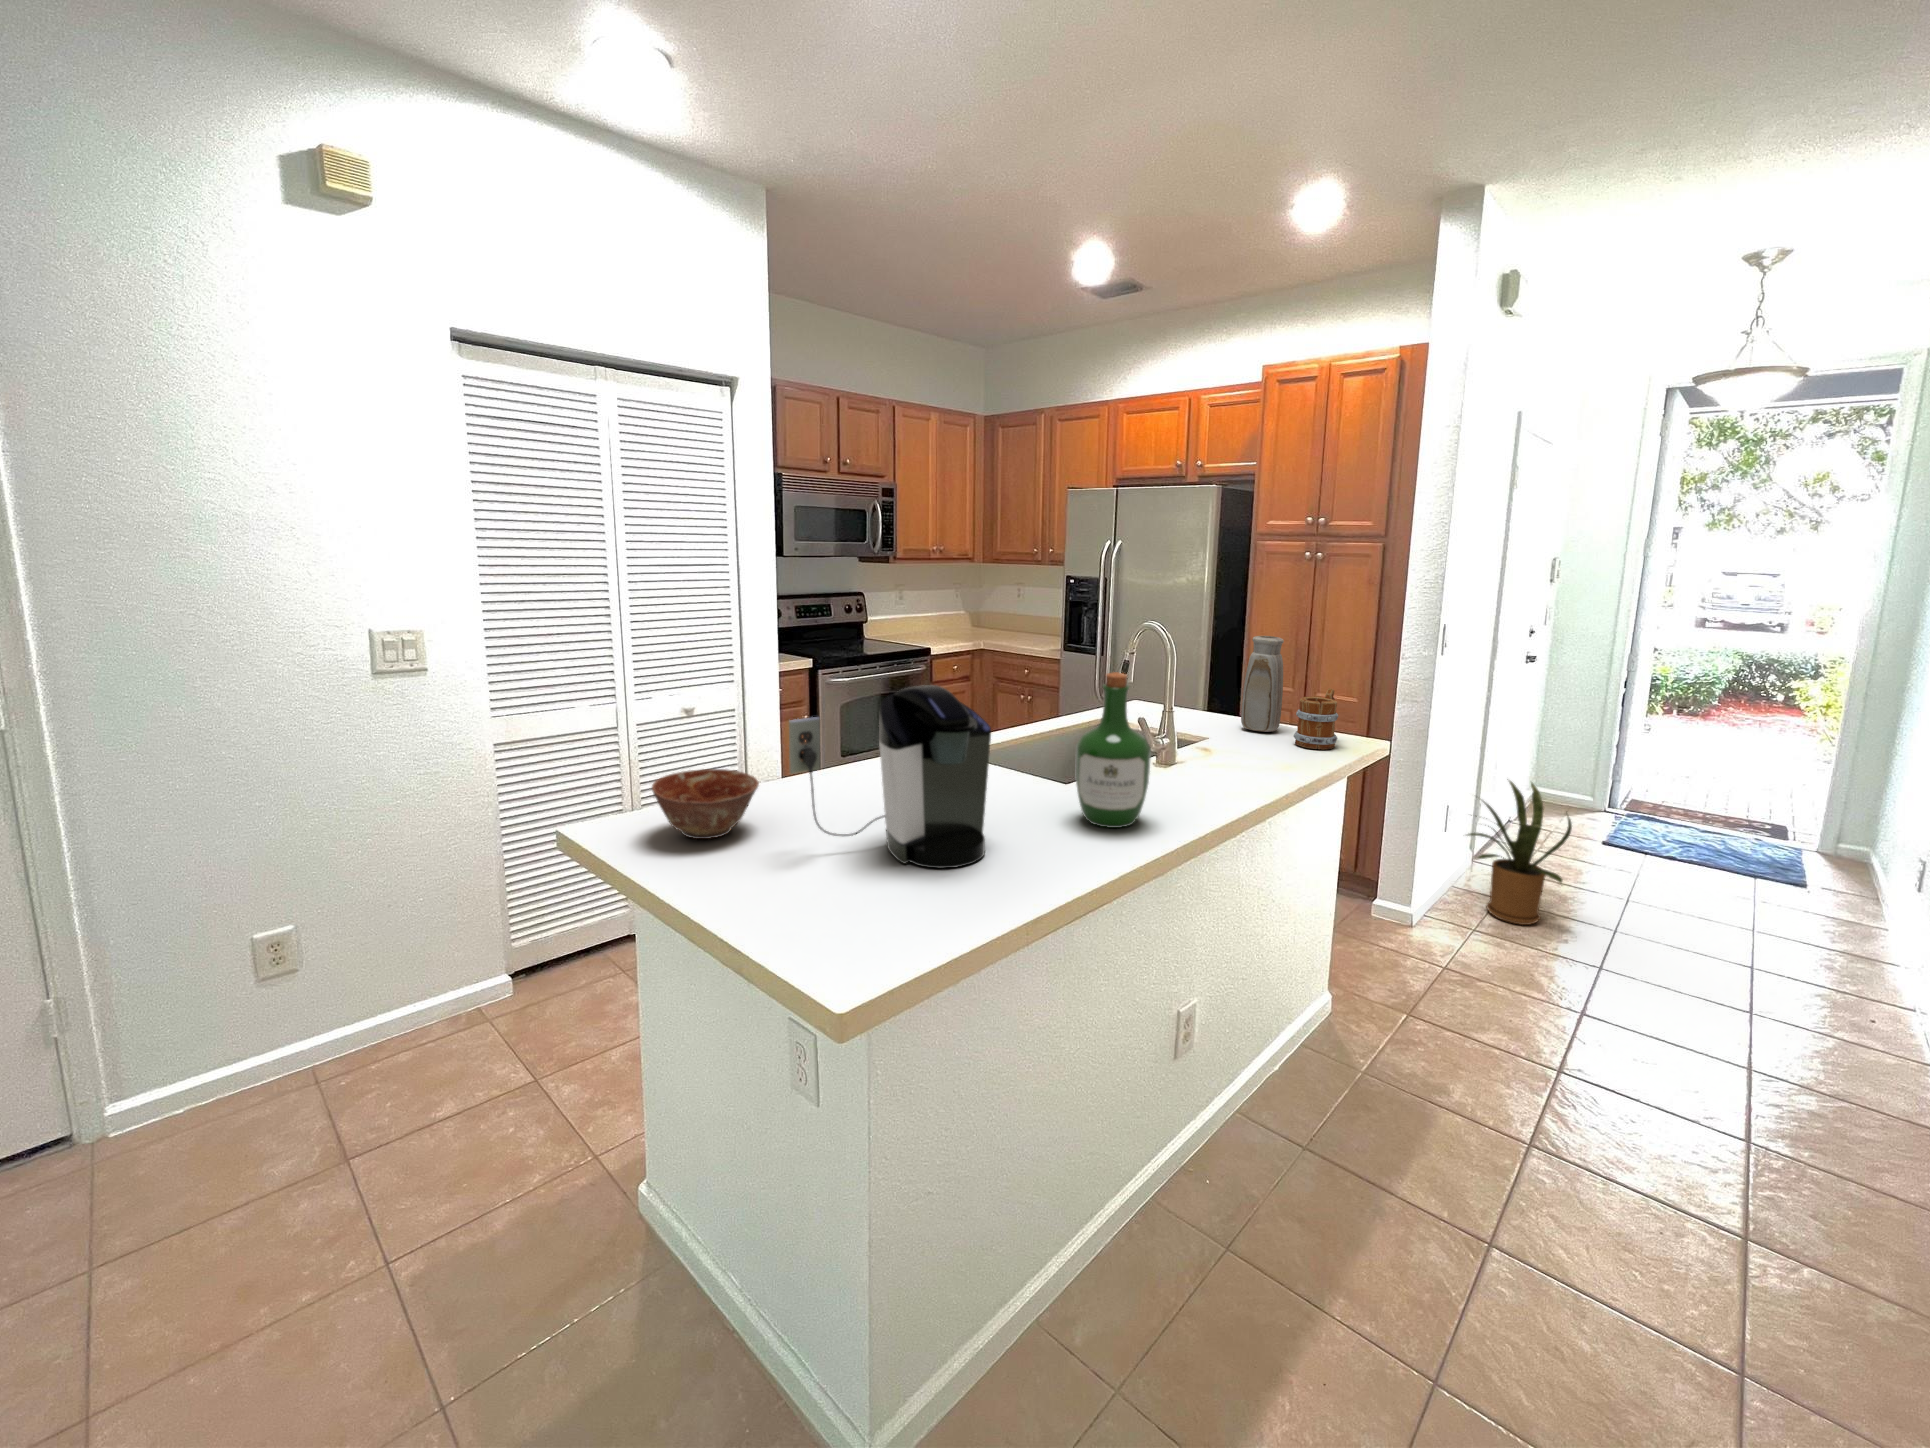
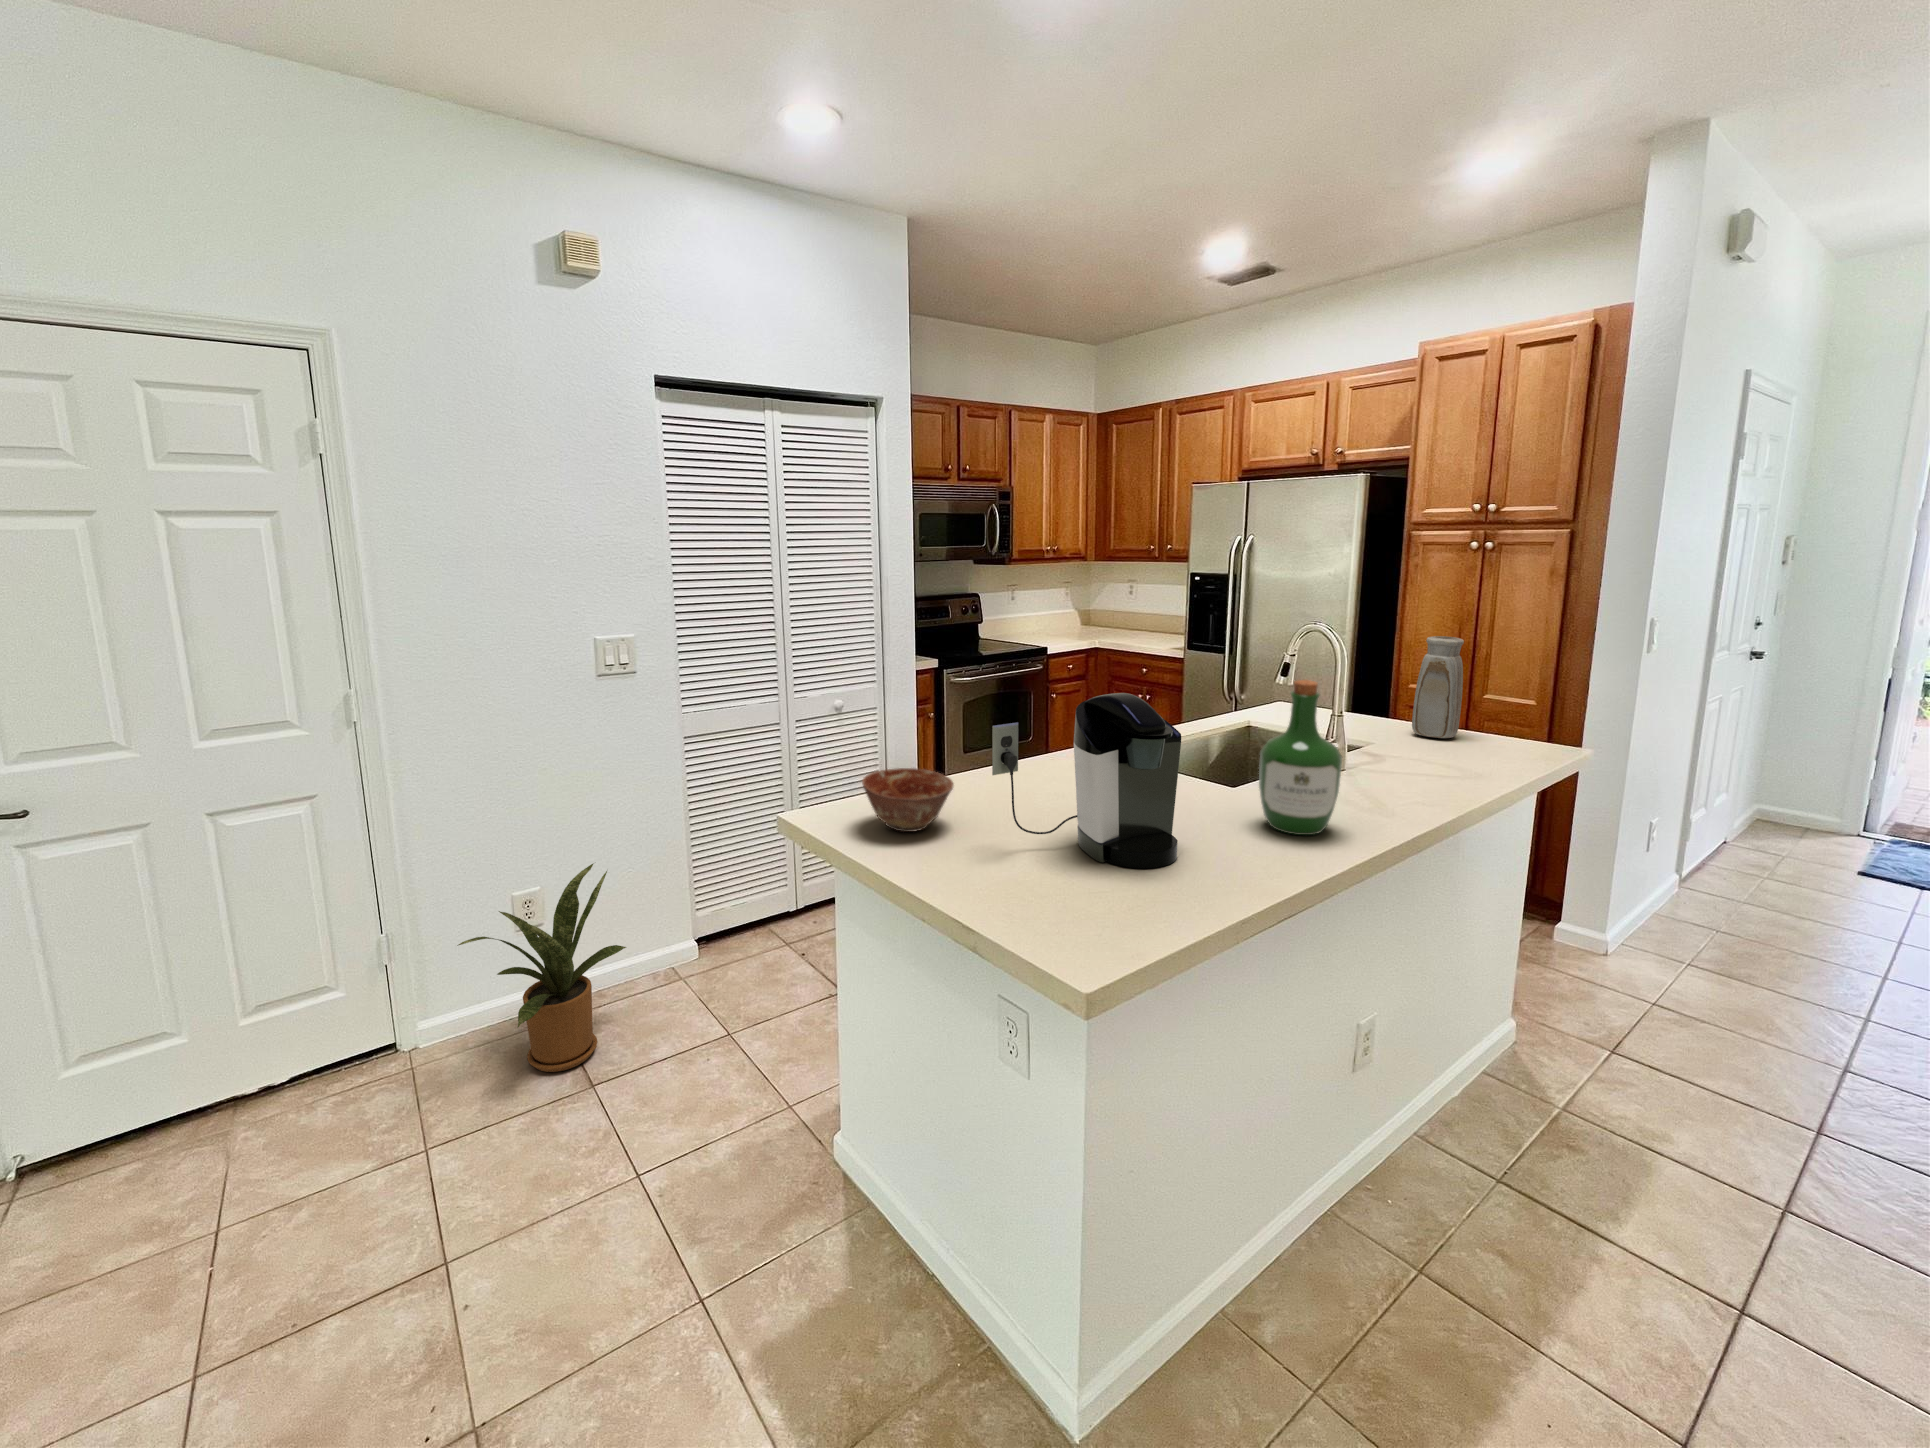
mug: present [1294,688,1338,749] -> none [1478,693,1534,758]
house plant: present [1467,781,1572,925] -> present [457,864,626,1072]

